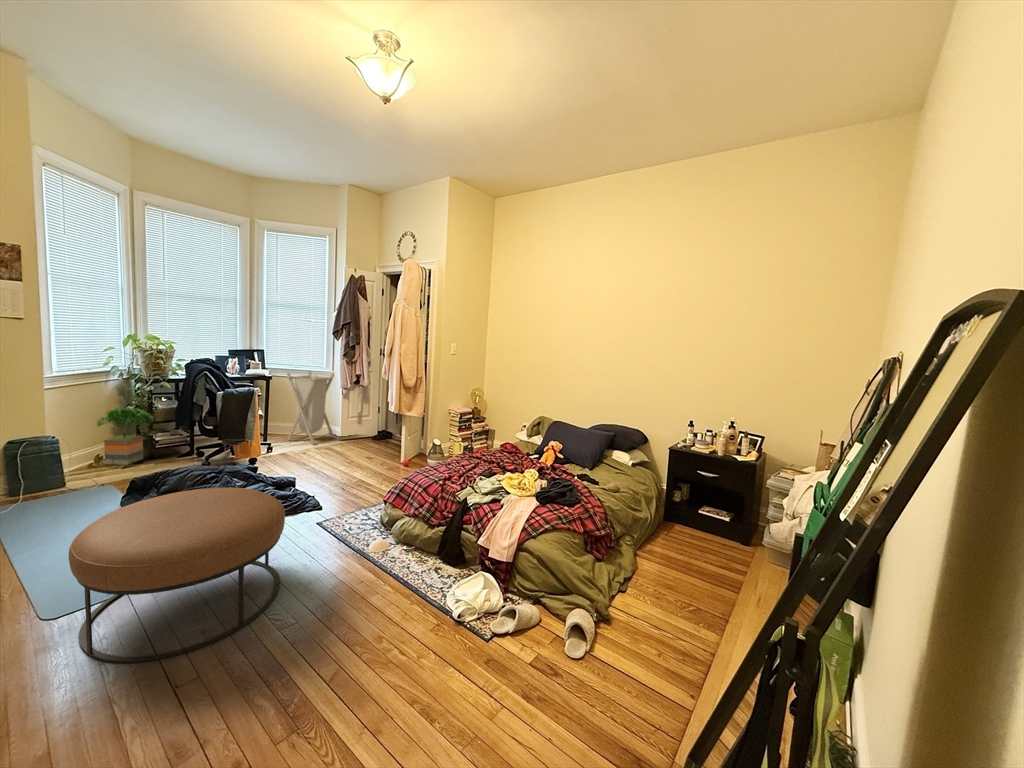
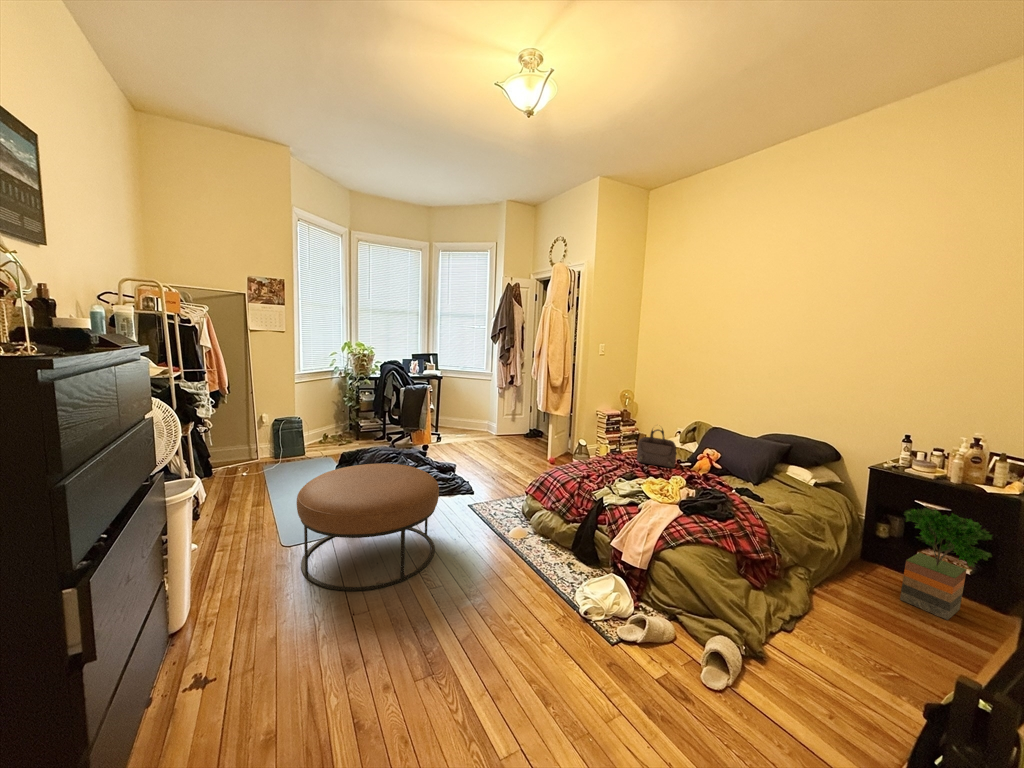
laundry hamper: present [287,371,334,444] -> none [453,371,493,439]
potted tree: present [97,408,153,465] -> present [900,508,992,620]
handbag: none [492,422,527,461] -> present [637,429,677,468]

